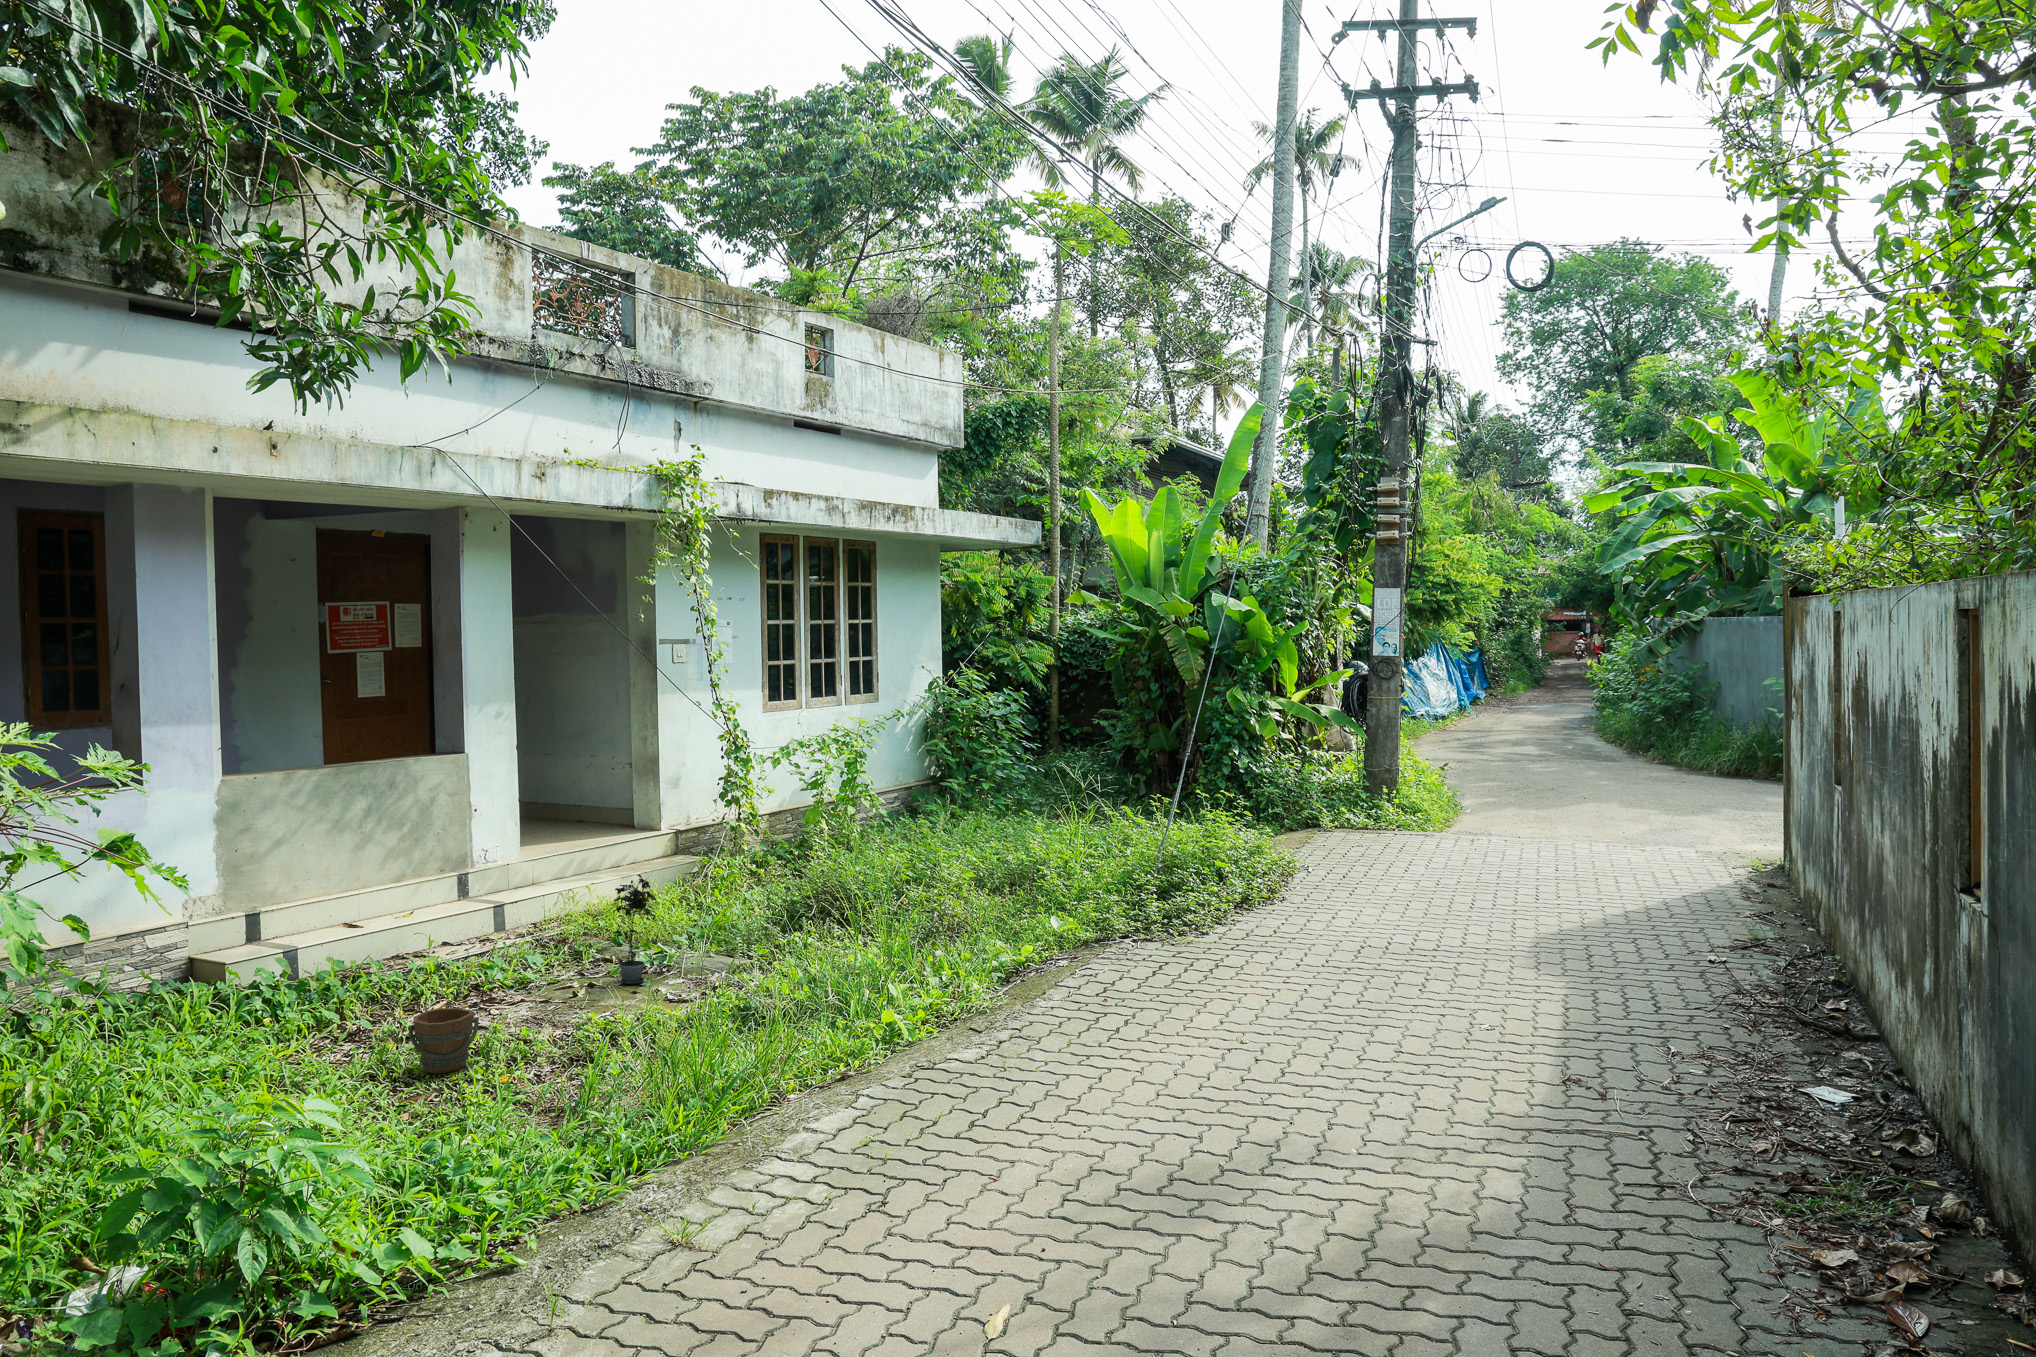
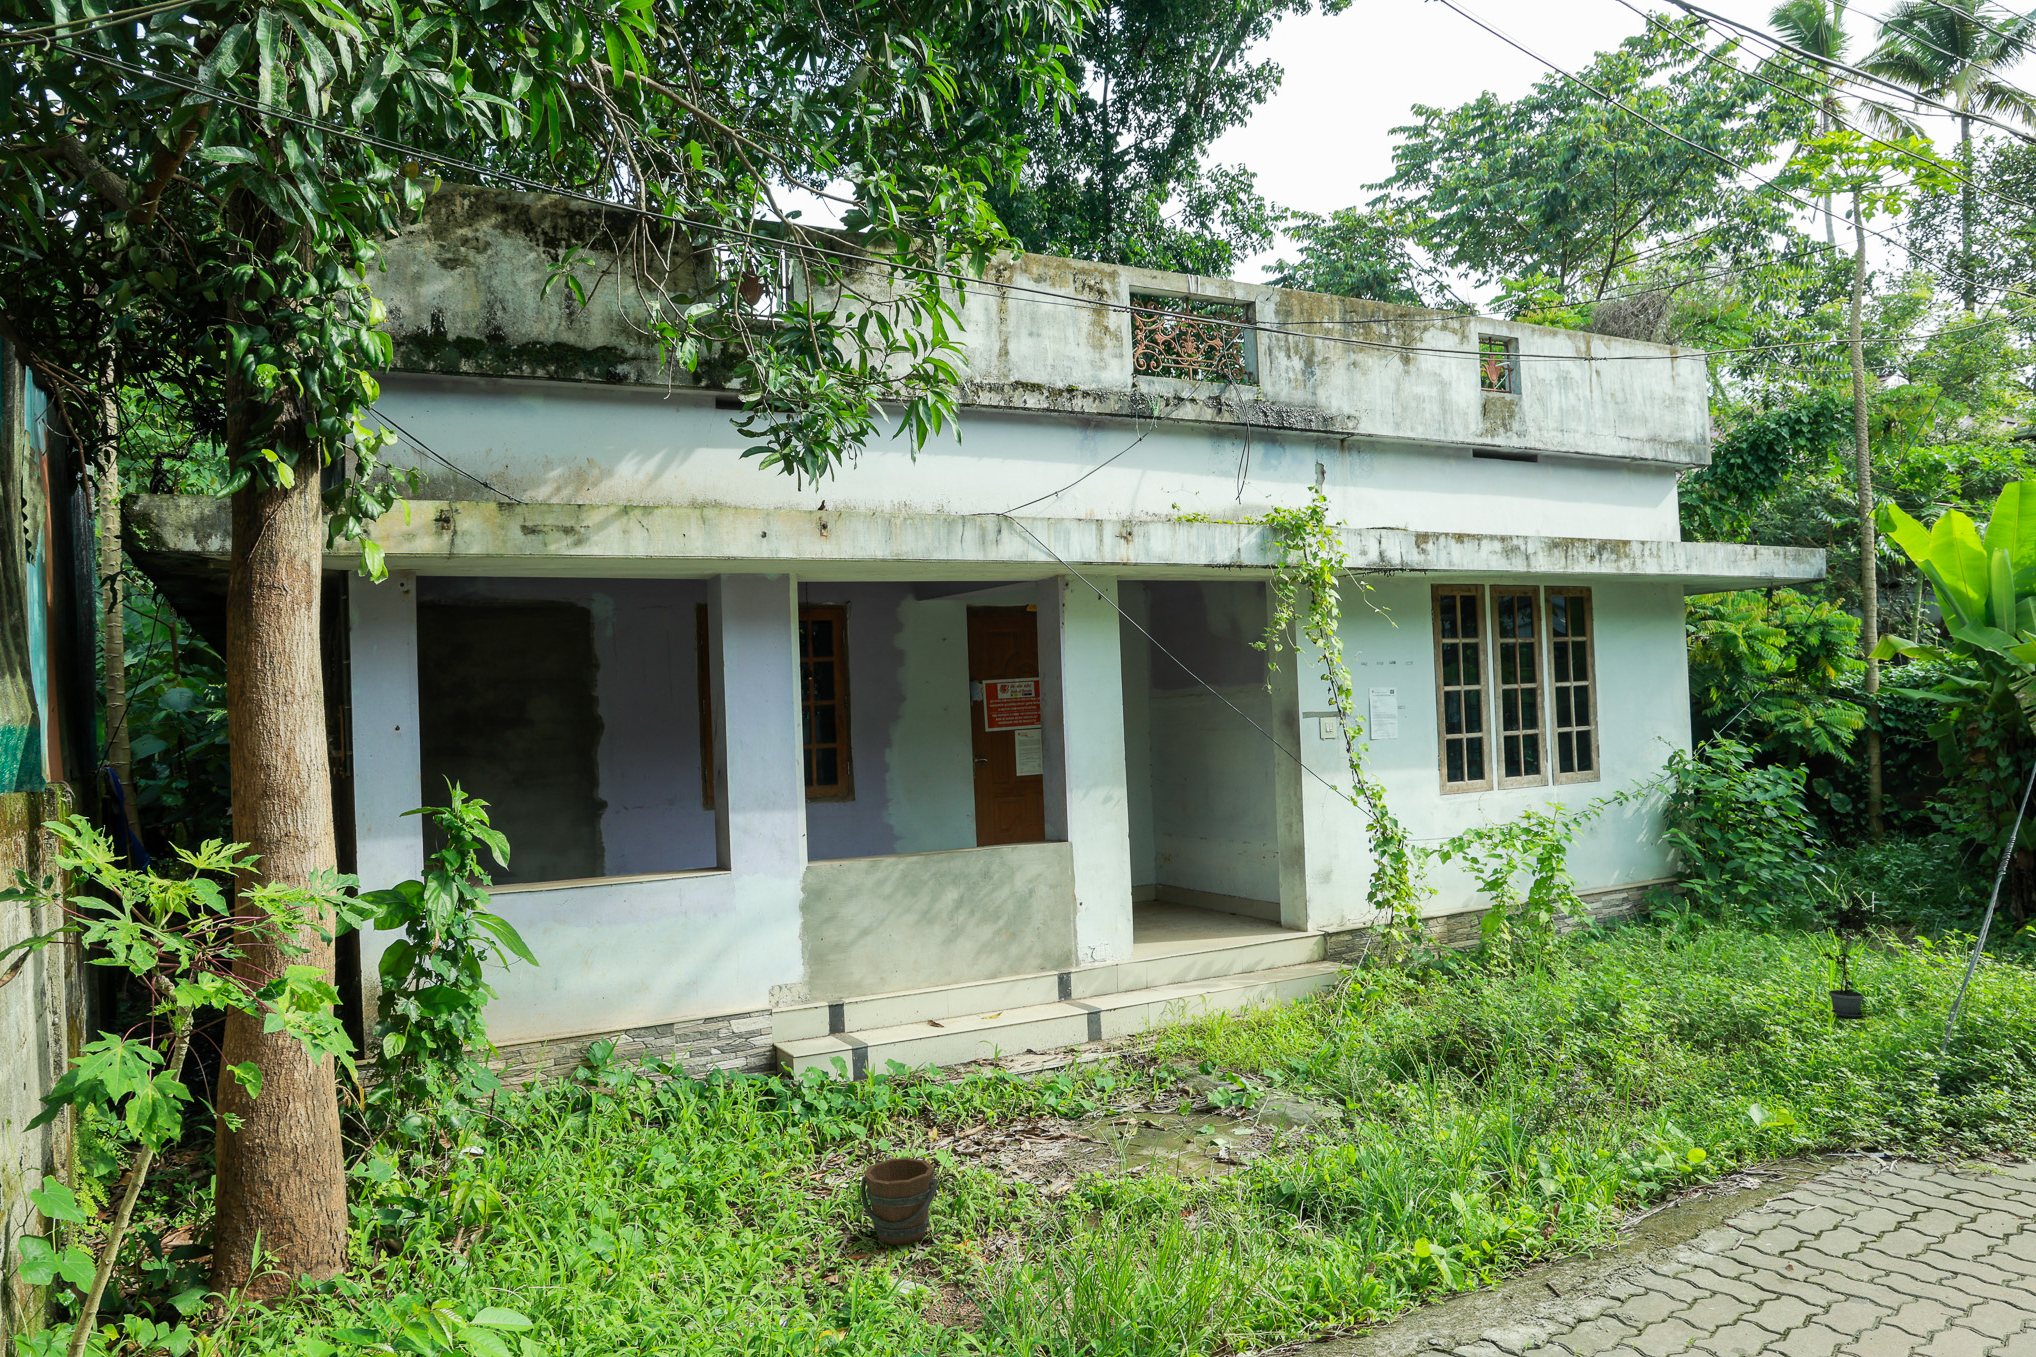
potted plant: present [609,874,656,984] -> present [1812,890,1885,1018]

